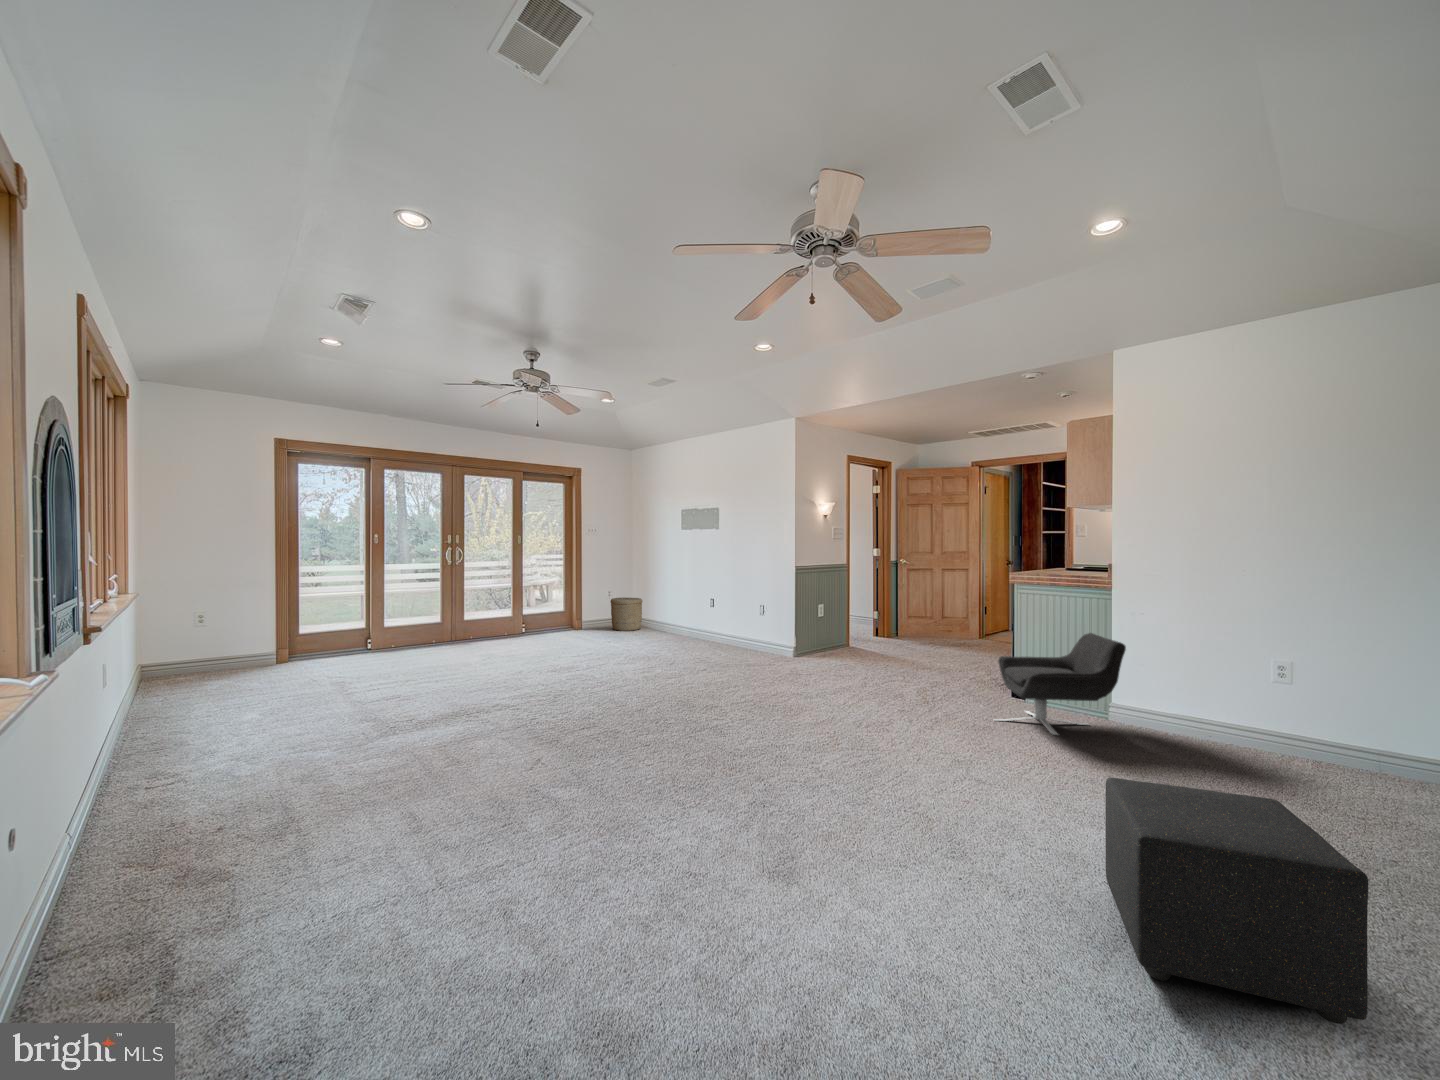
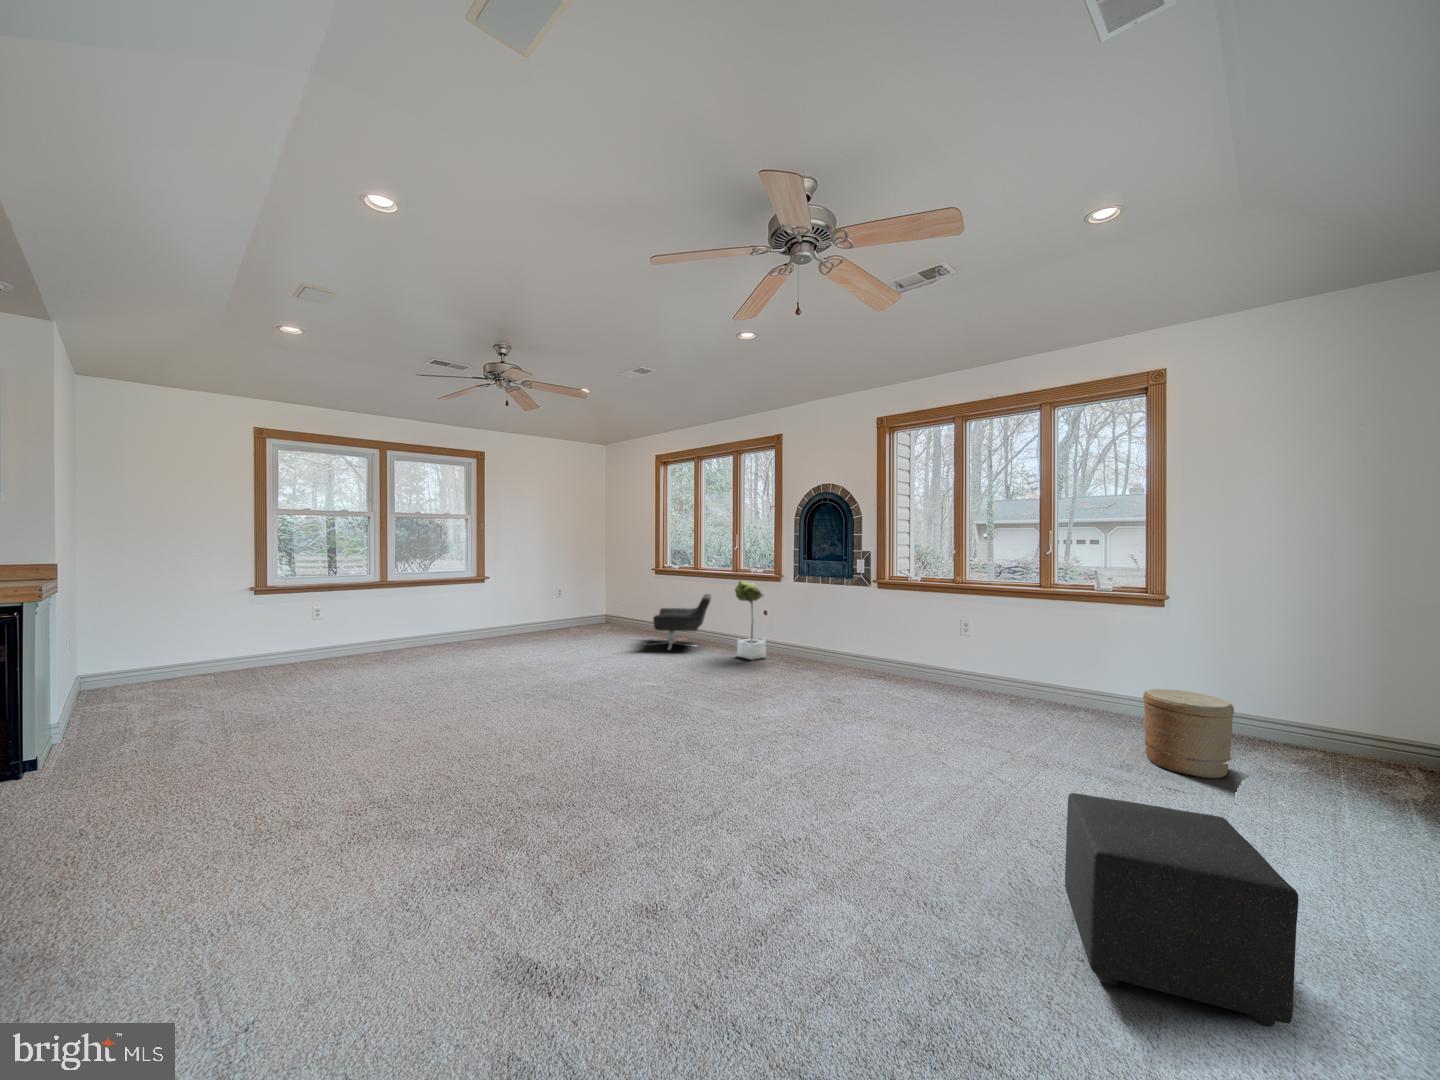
potted tree: none [751,580,785,660] -> present [735,581,766,660]
woven basket: present [610,598,642,631] -> present [1143,689,1234,778]
lounge chair: present [994,633,1126,735] -> present [653,594,711,650]

